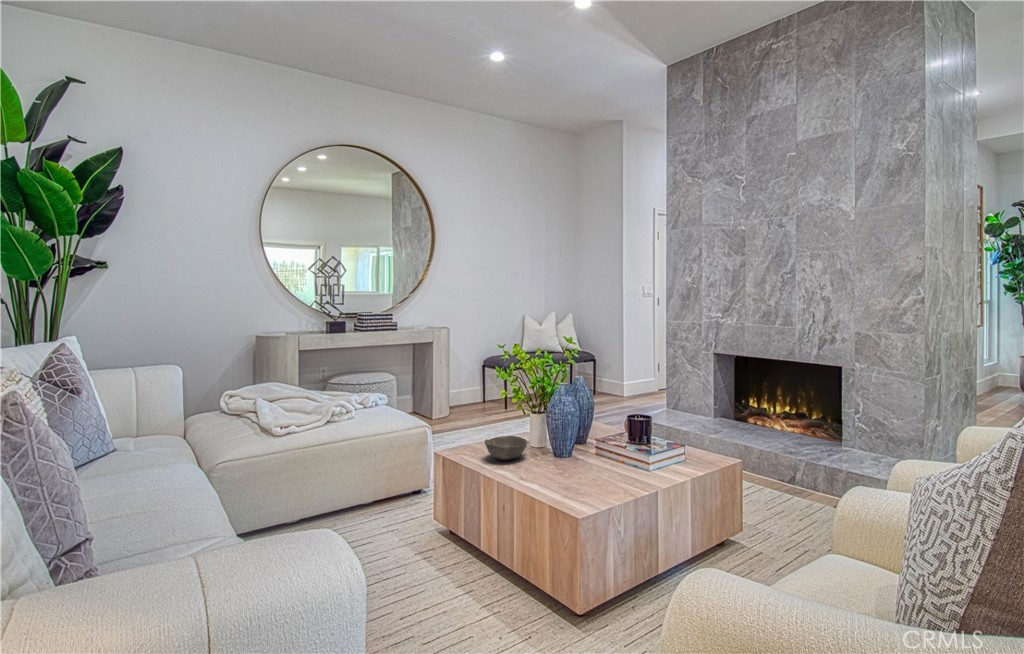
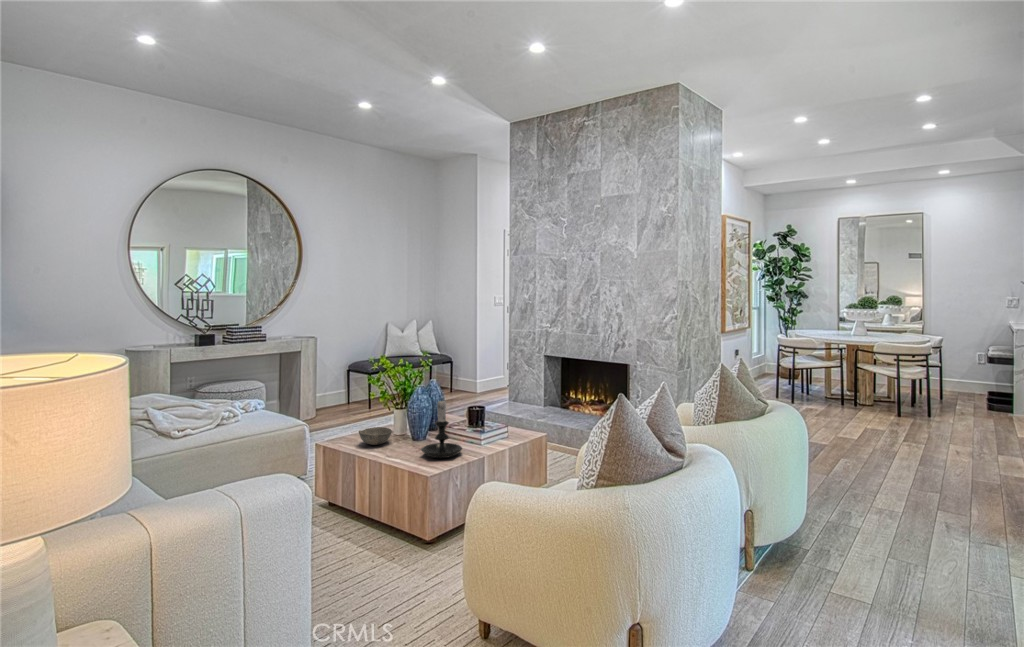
candle holder: none [565,401,625,488] -> present [421,401,462,458]

